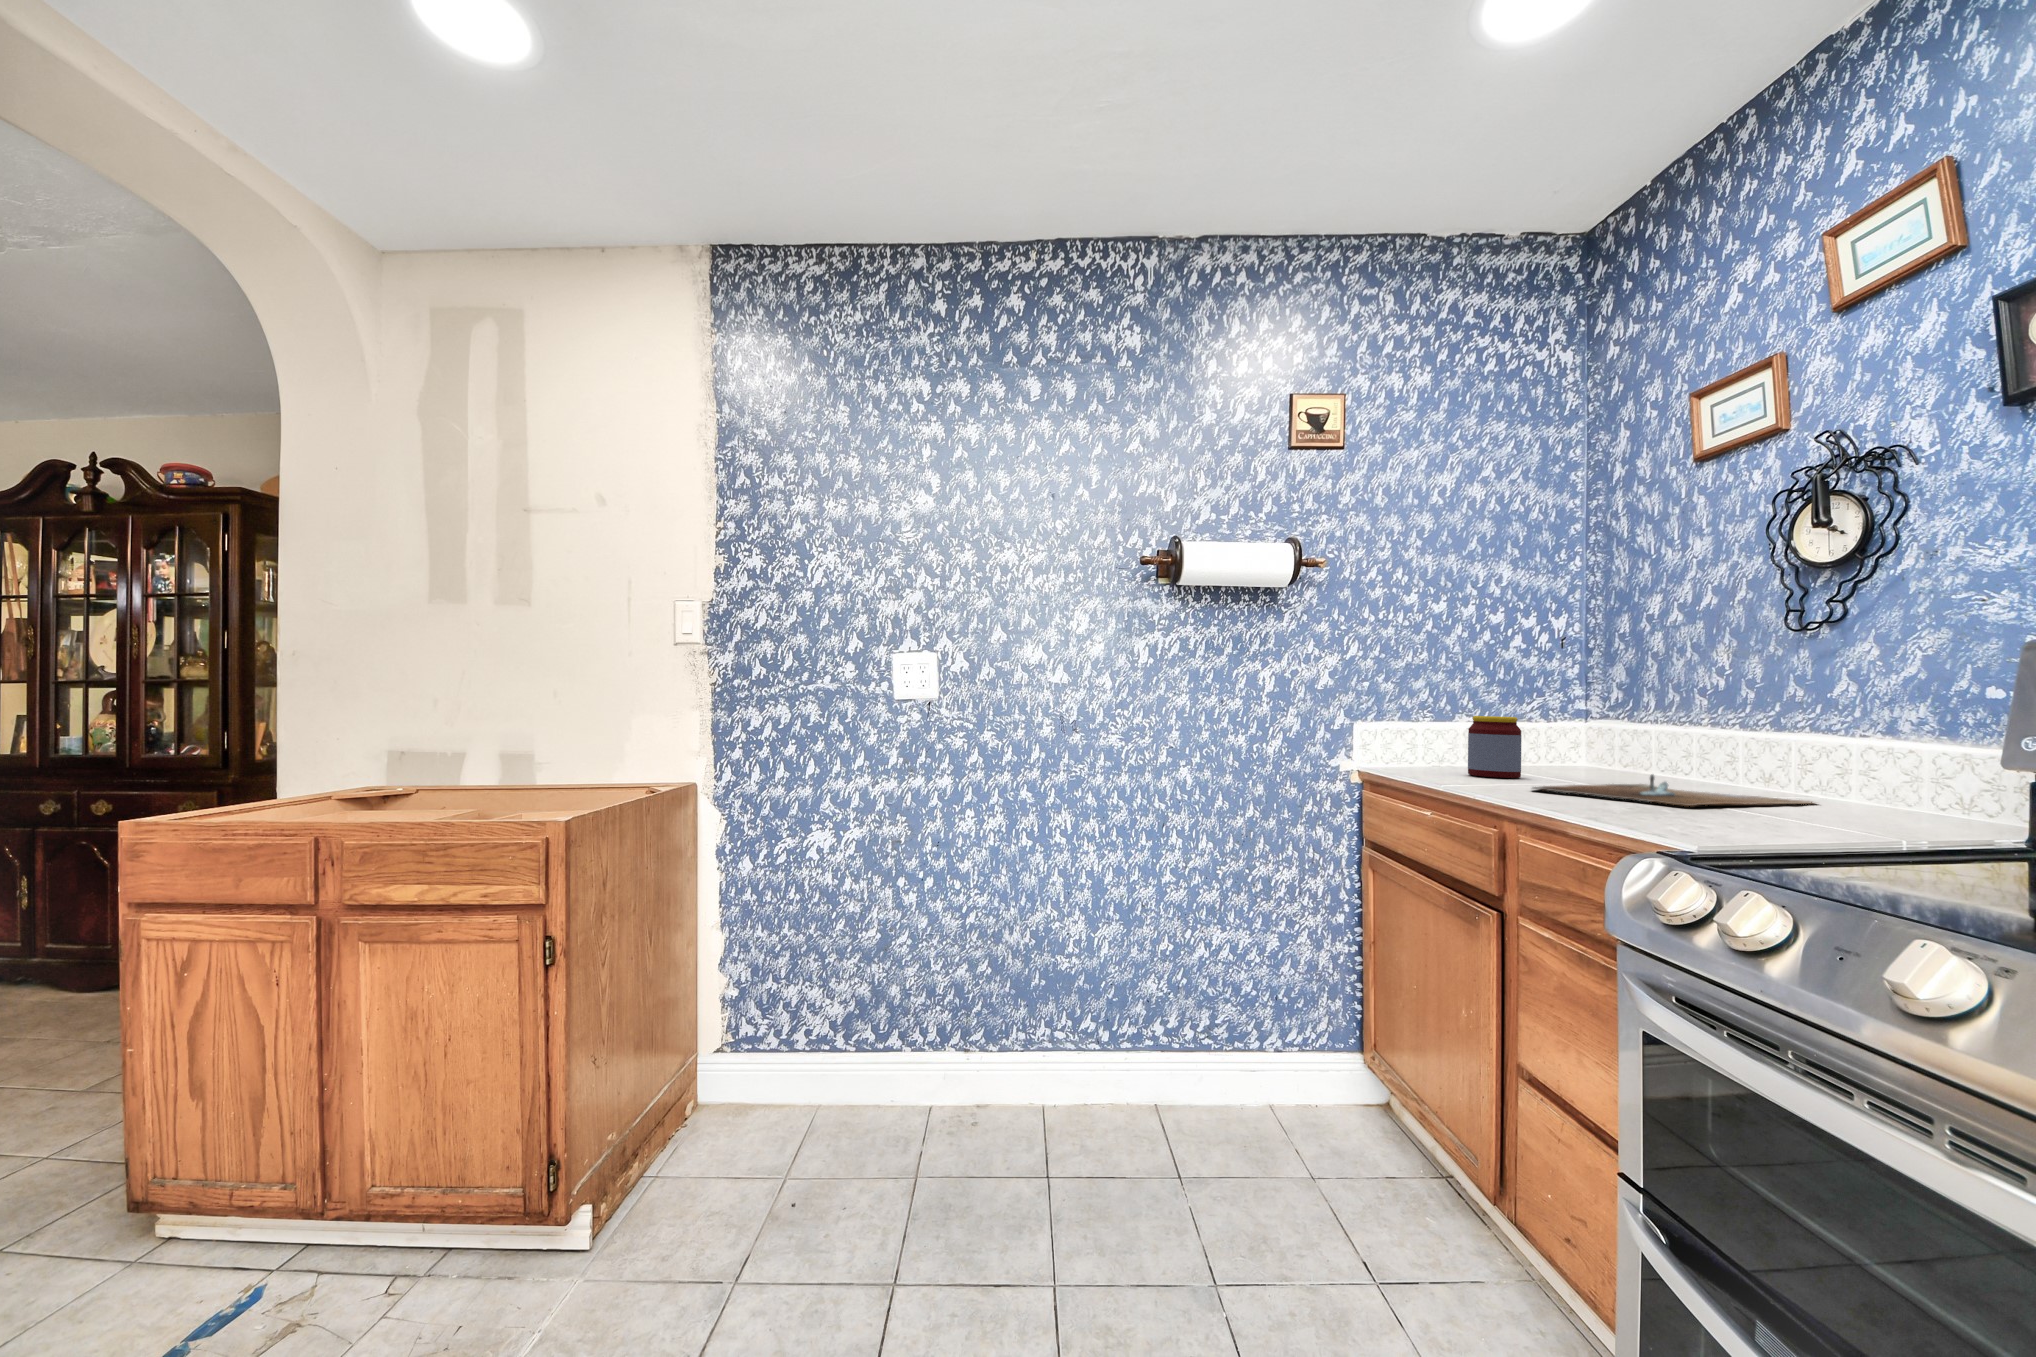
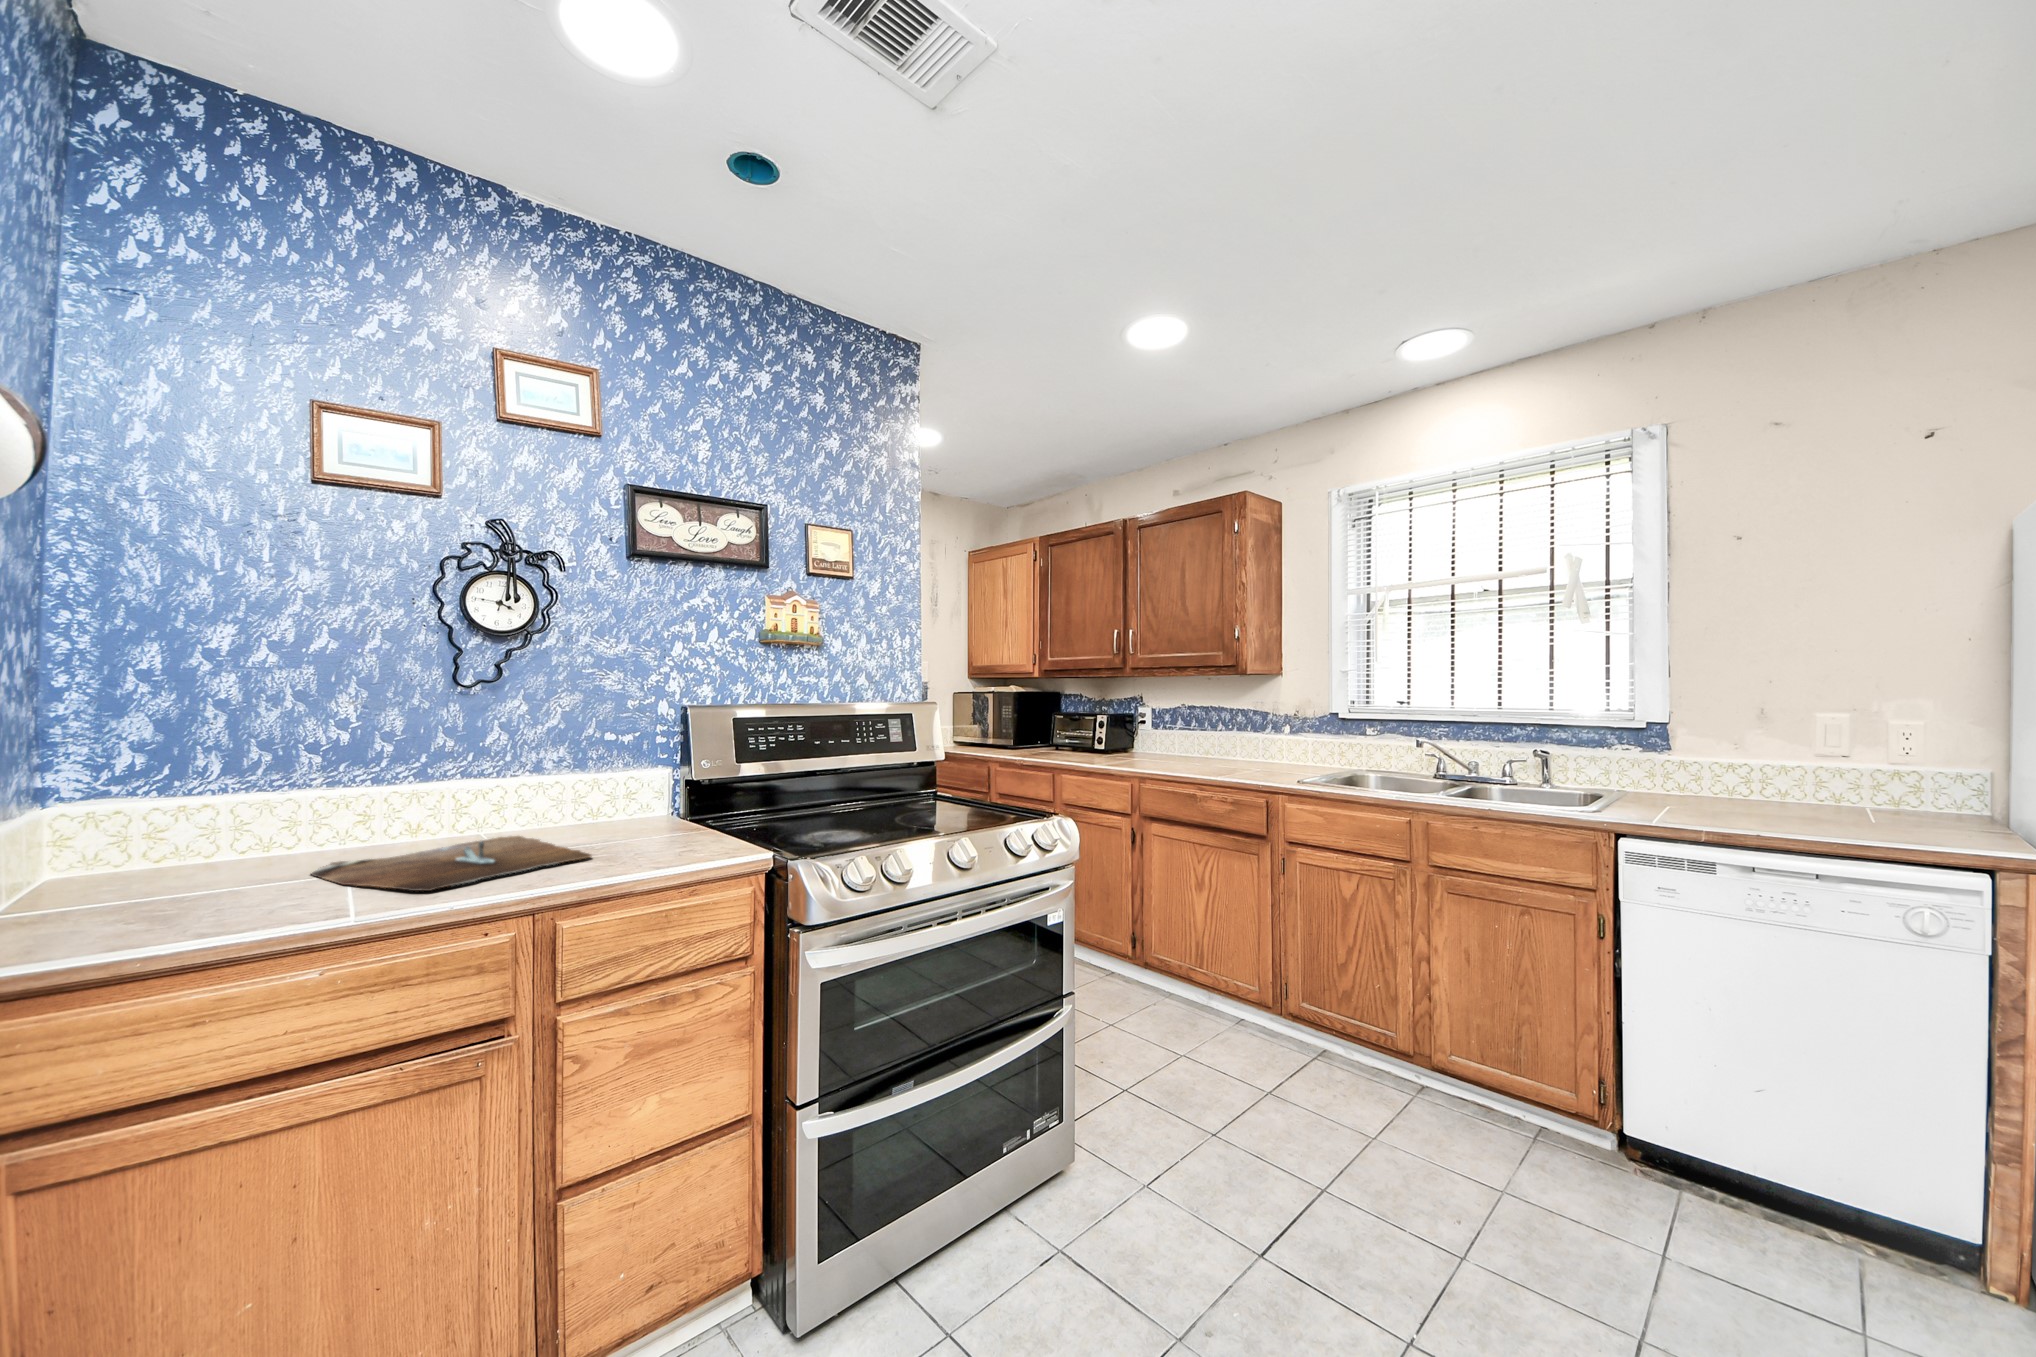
jar: present [1468,716,1522,778] -> none [83,809,201,922]

